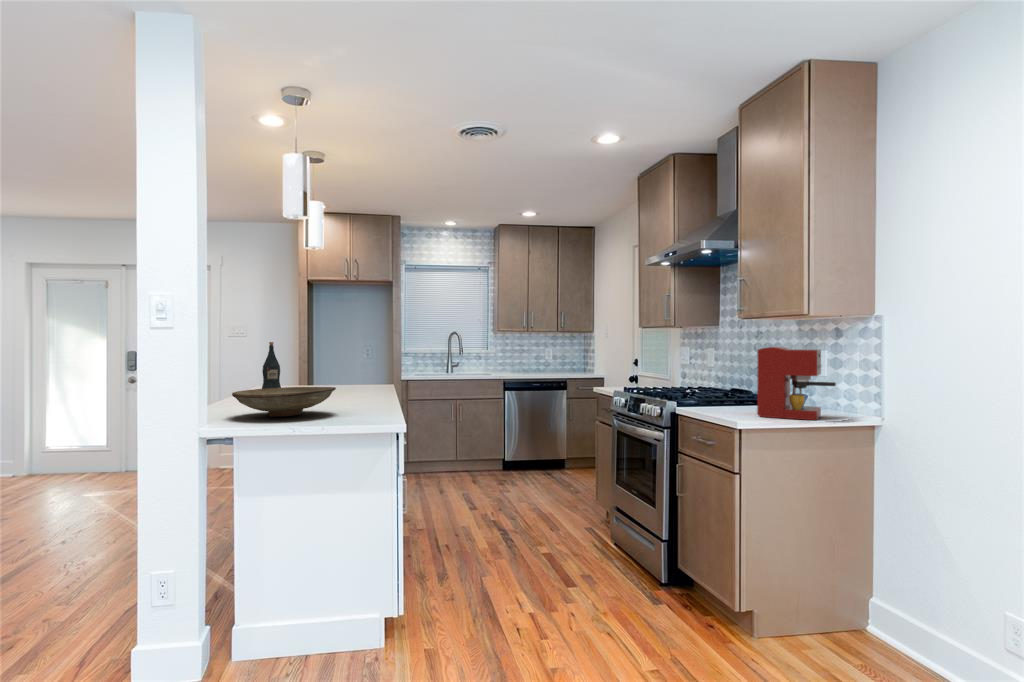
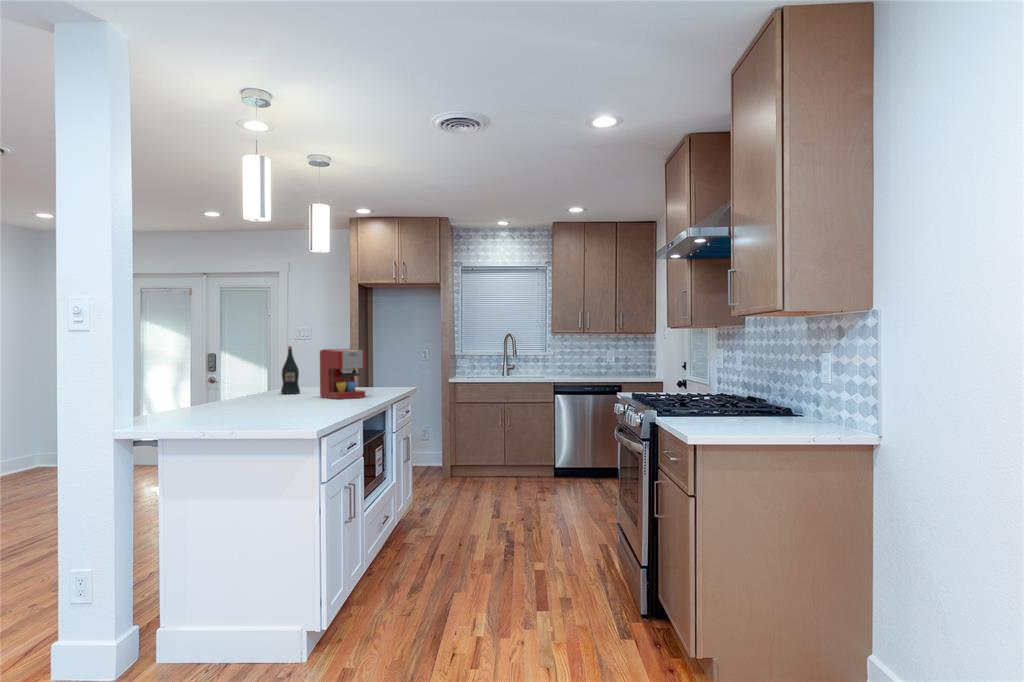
coffee maker: present [757,347,836,420] -> present [320,349,365,399]
decorative bowl: present [232,387,336,417] -> none [175,391,282,420]

